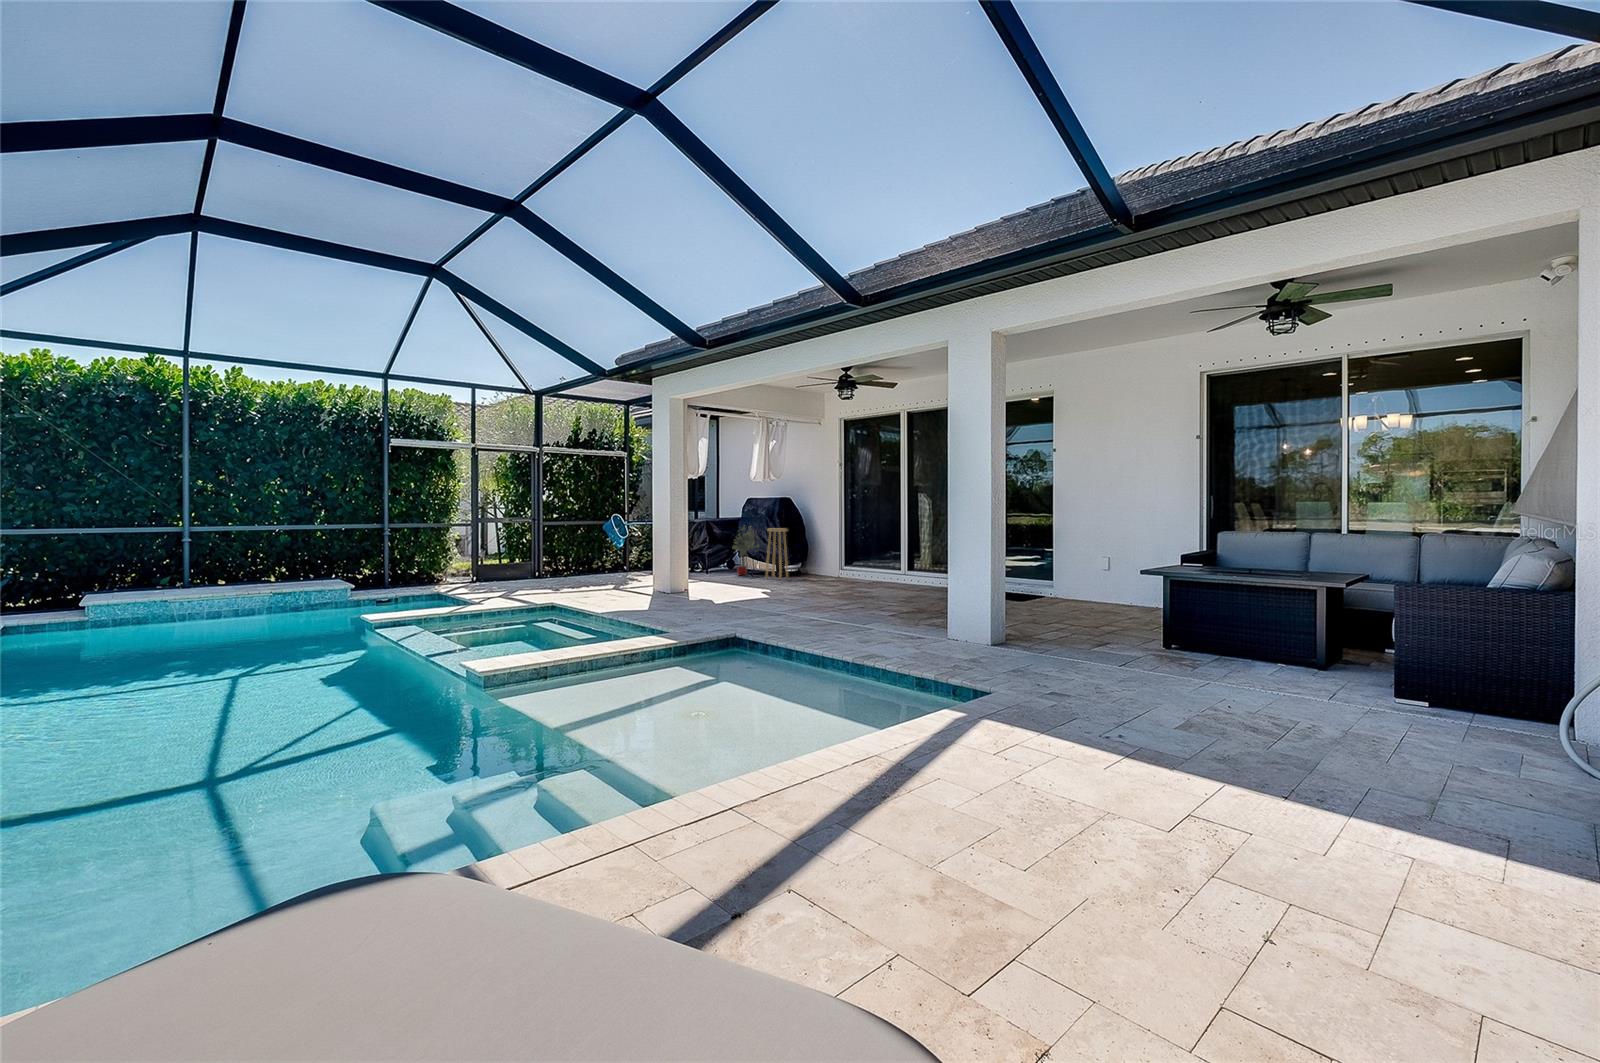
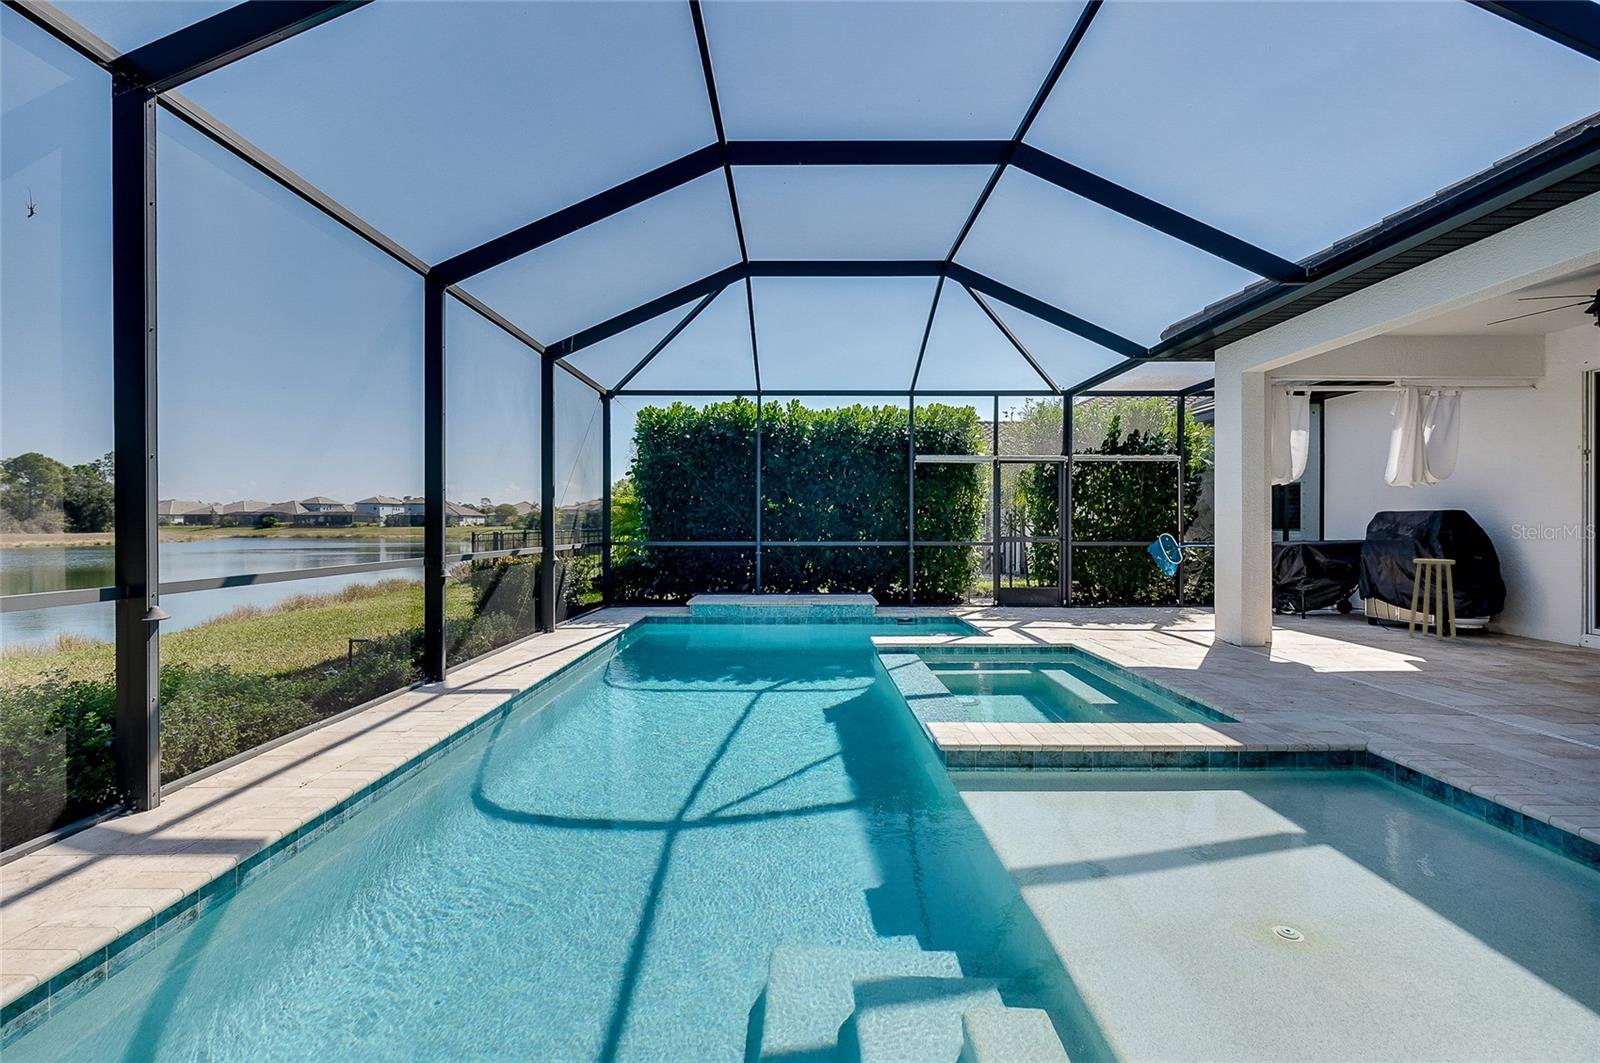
potted tree: present [732,527,760,576] -> none [1346,552,1400,628]

